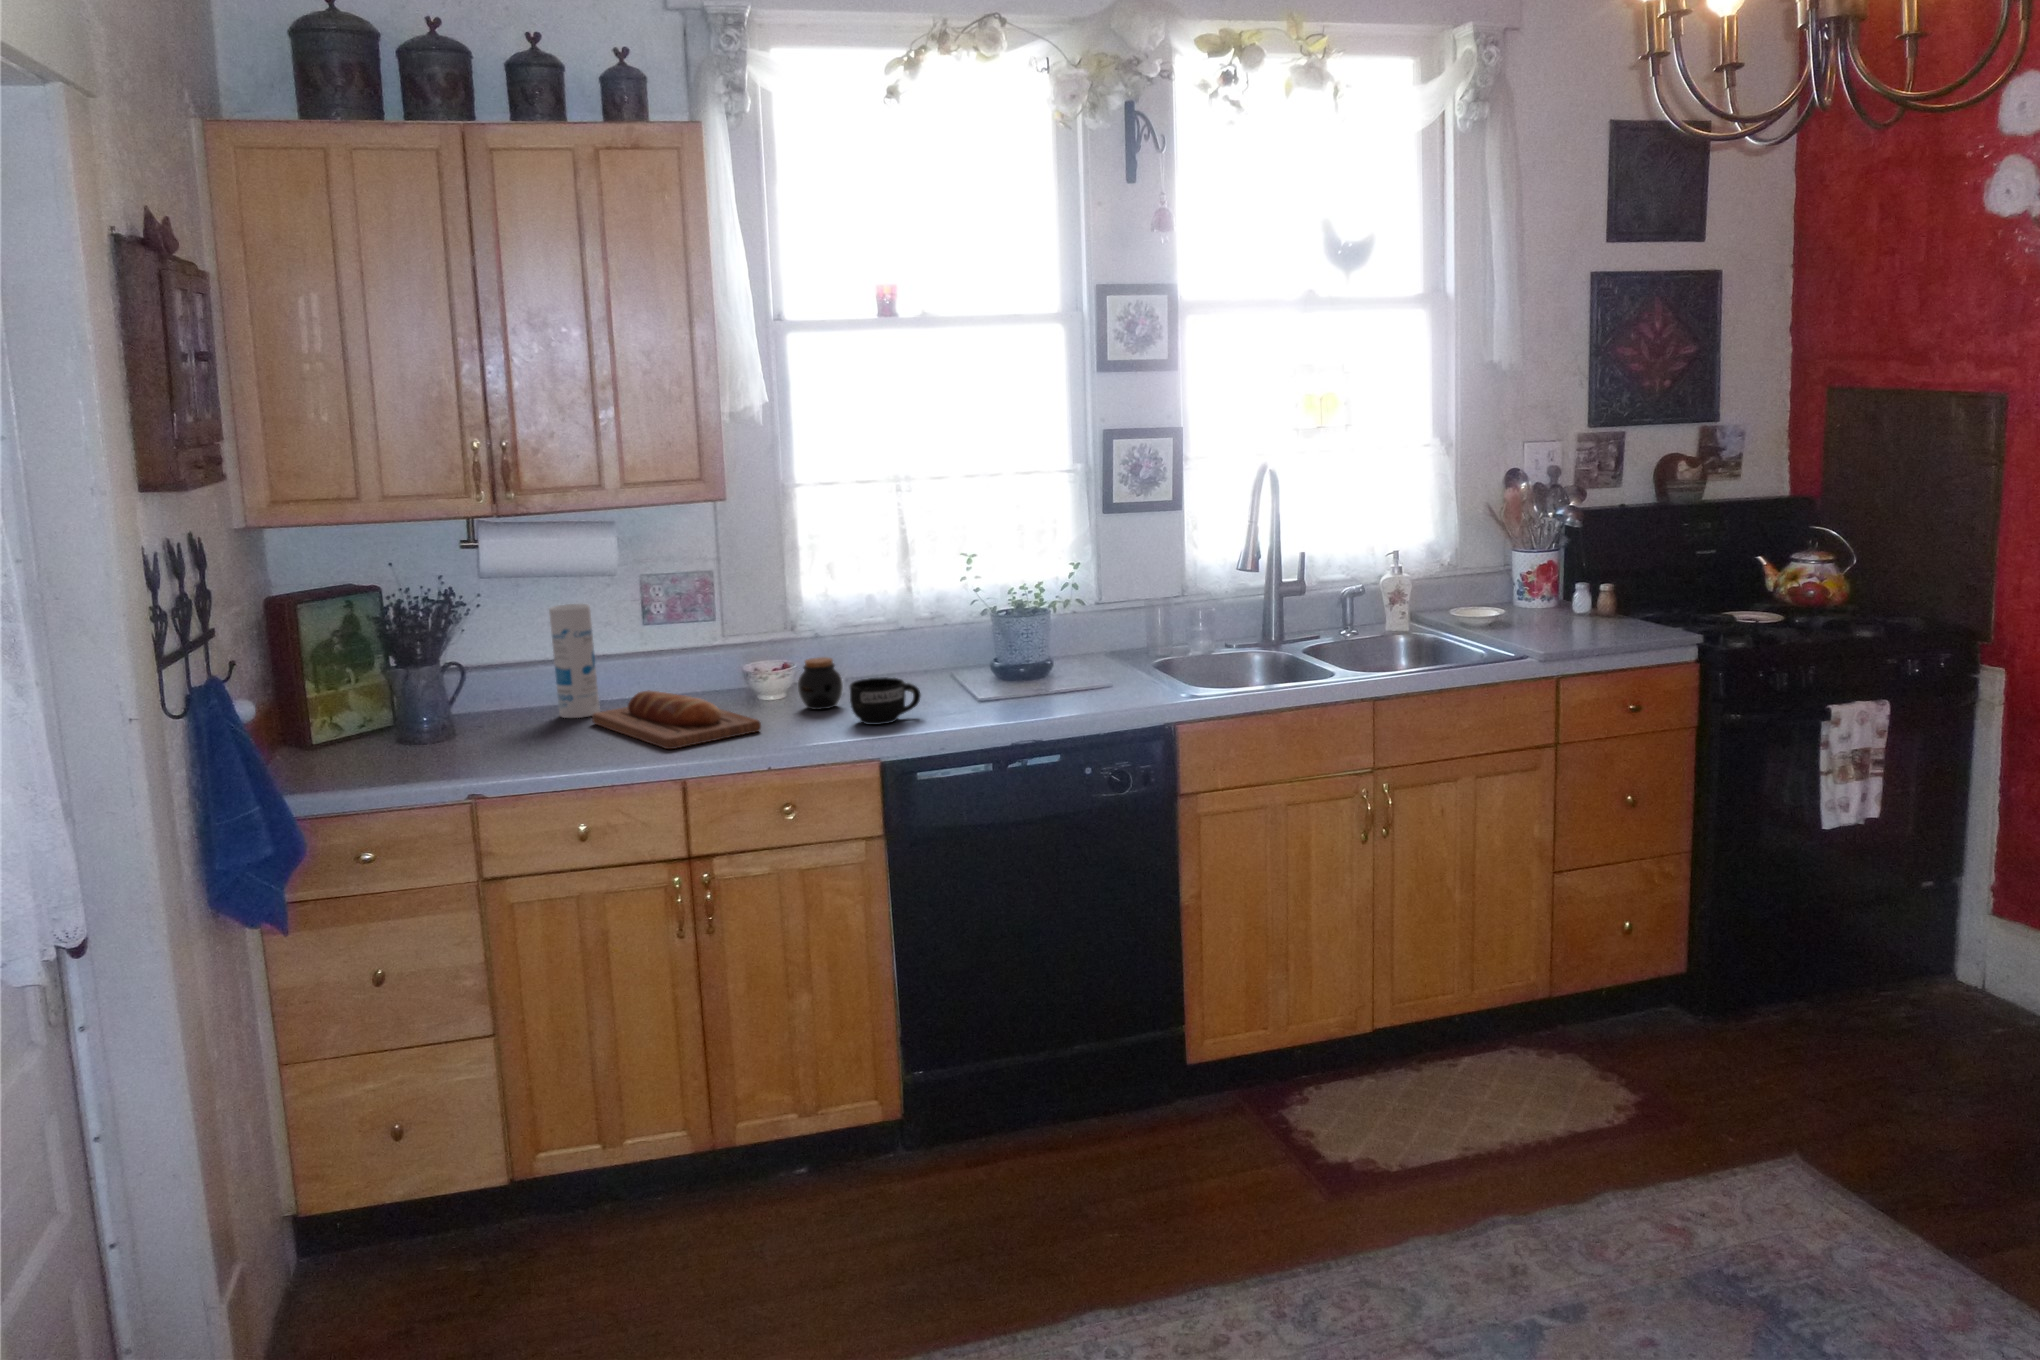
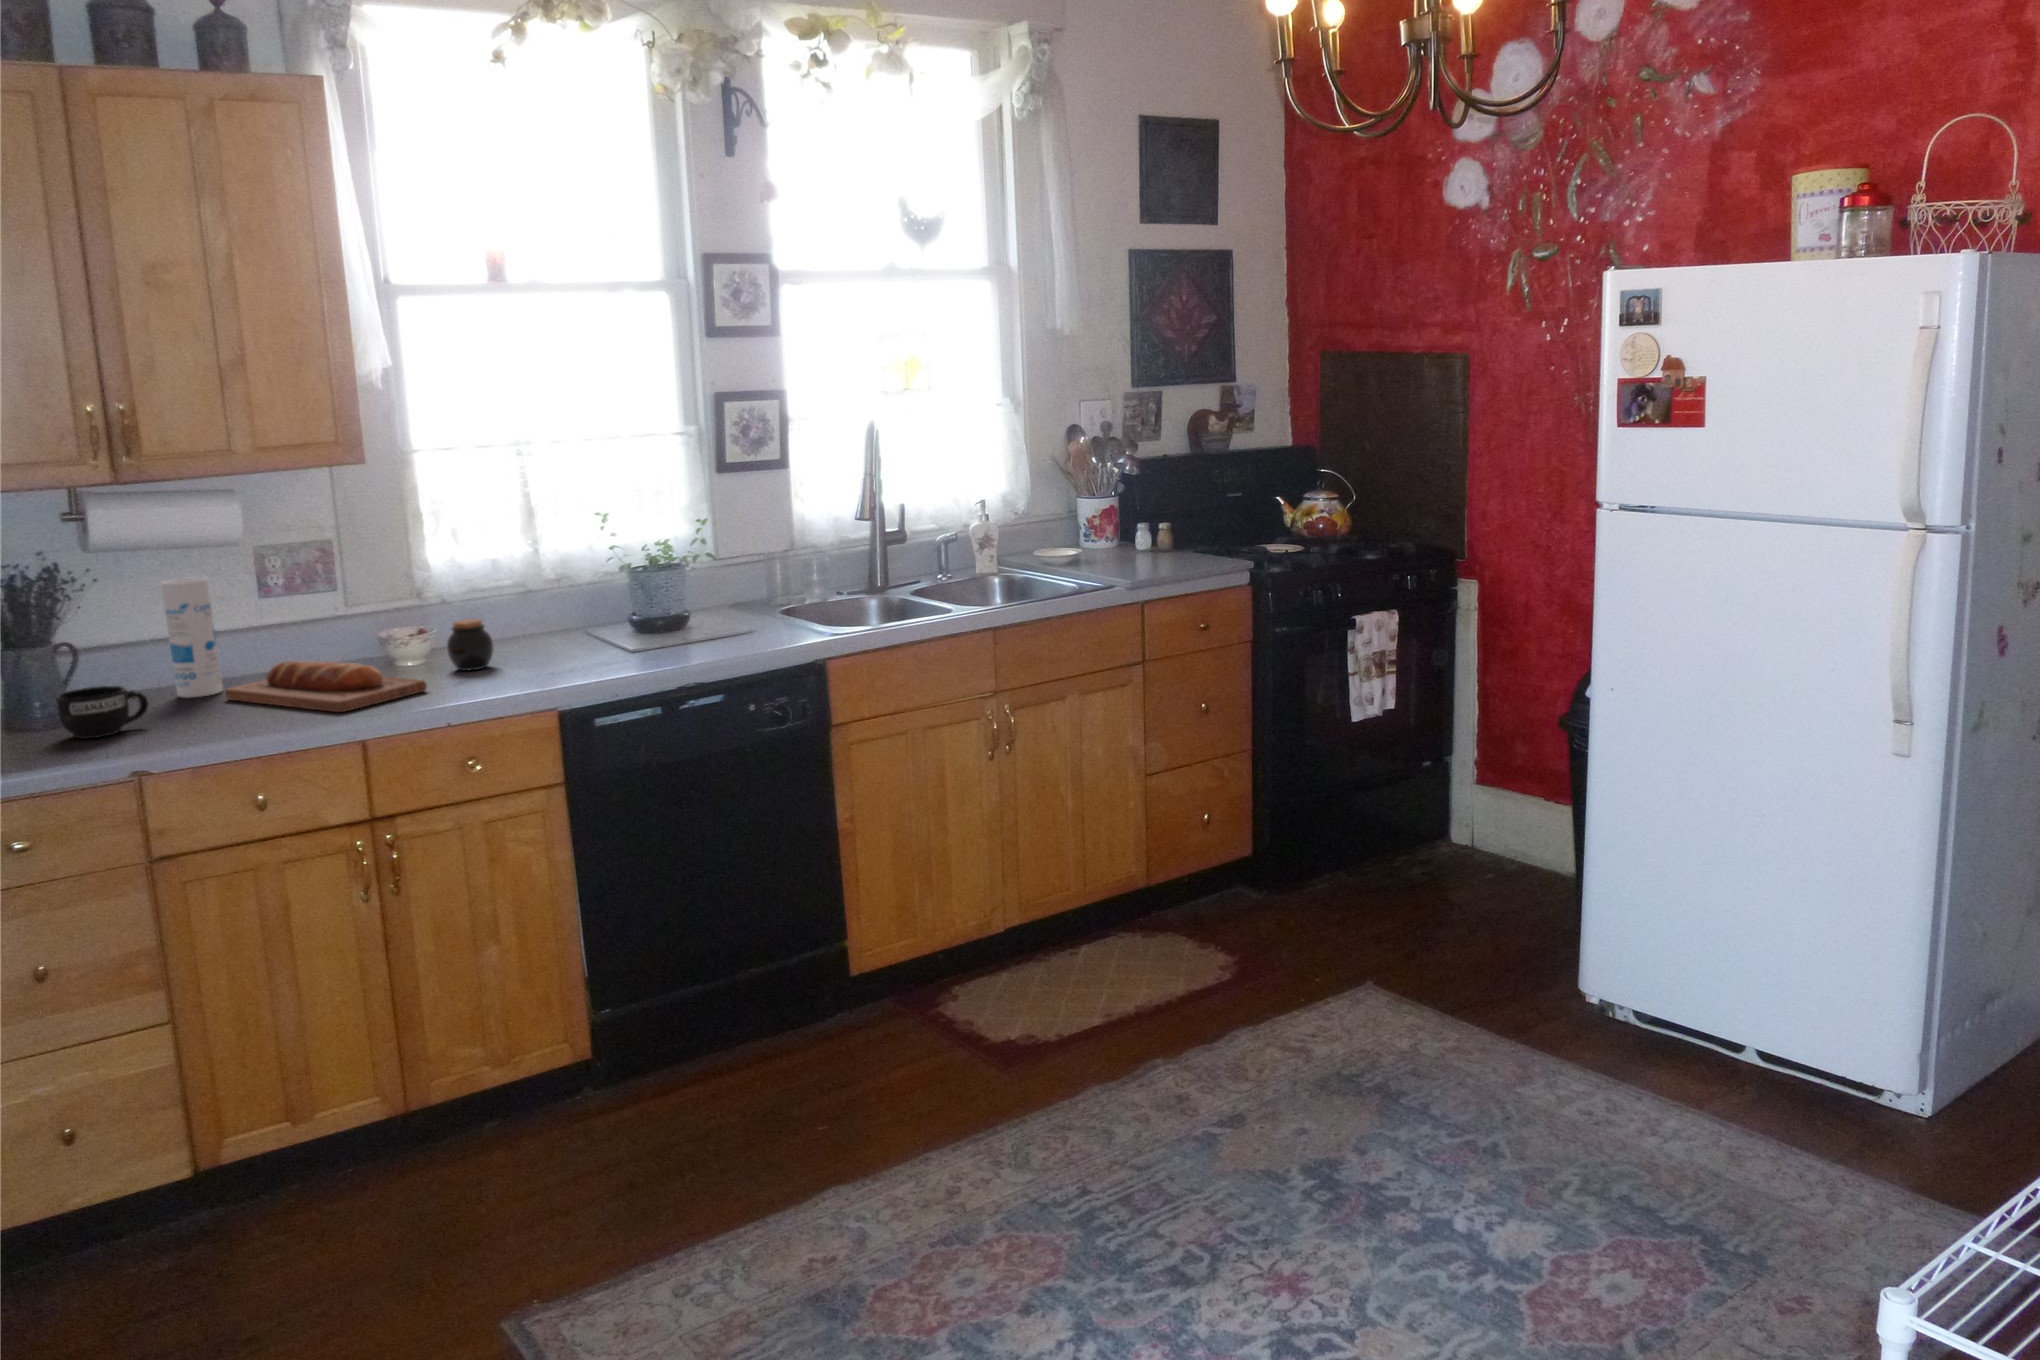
mug: present [850,677,921,725] -> present [56,686,148,739]

